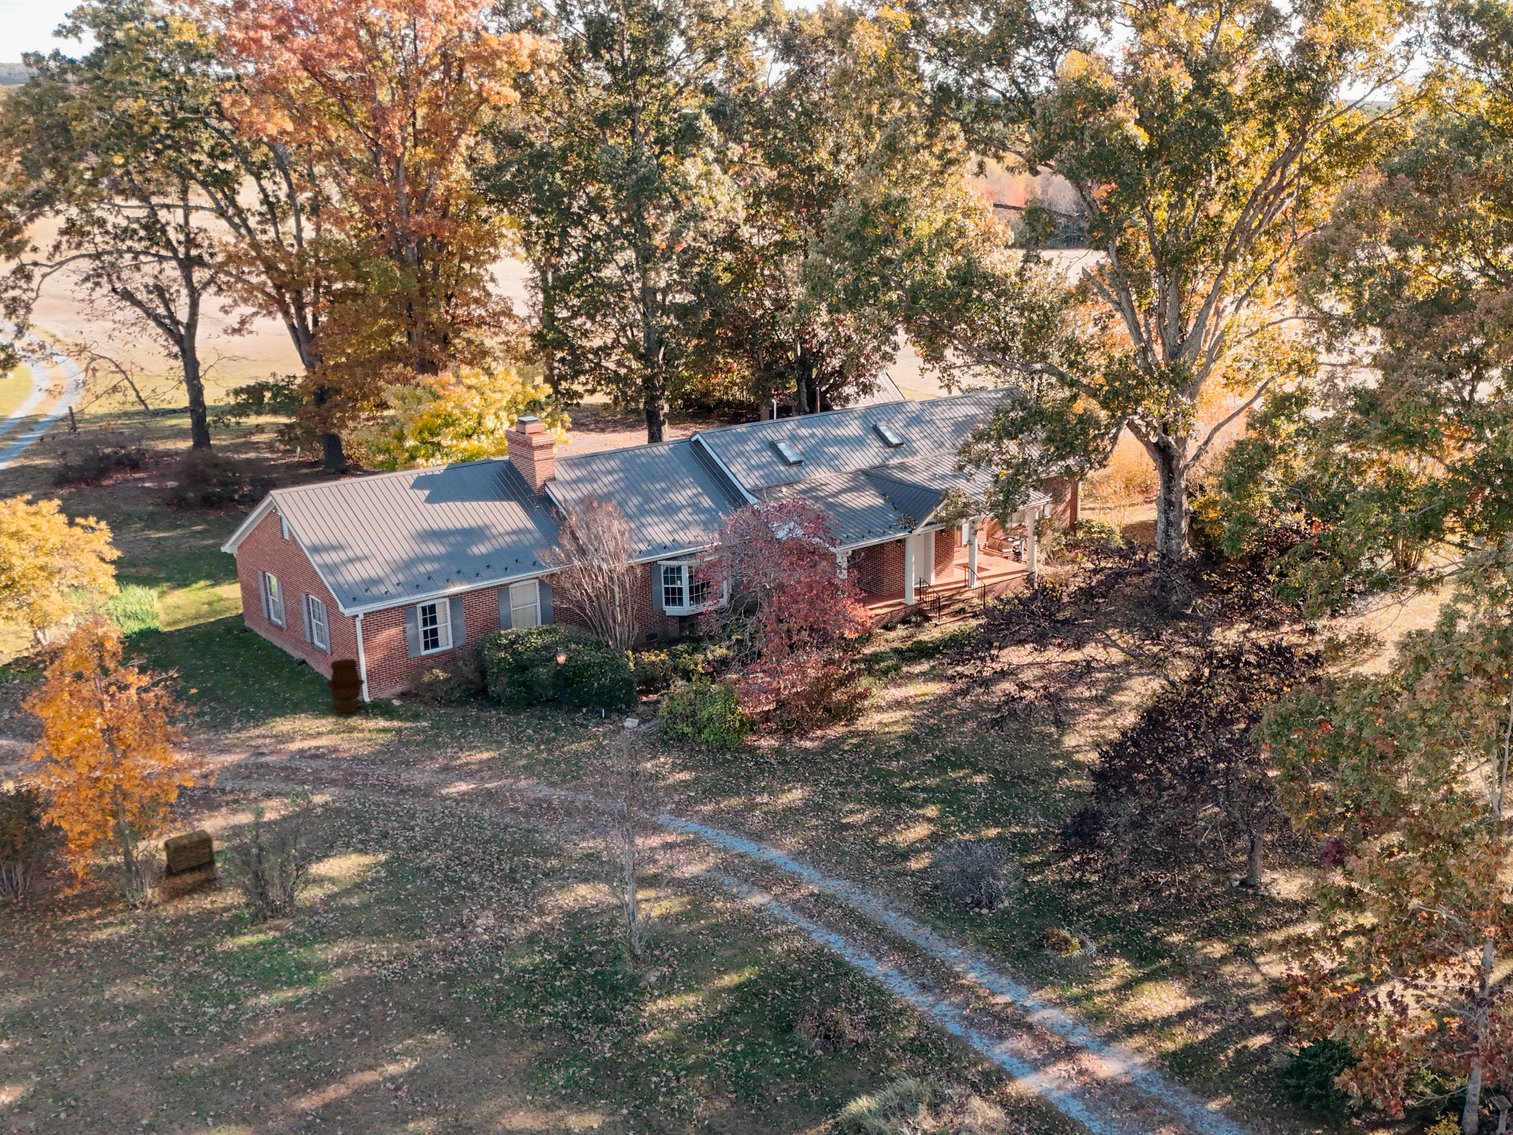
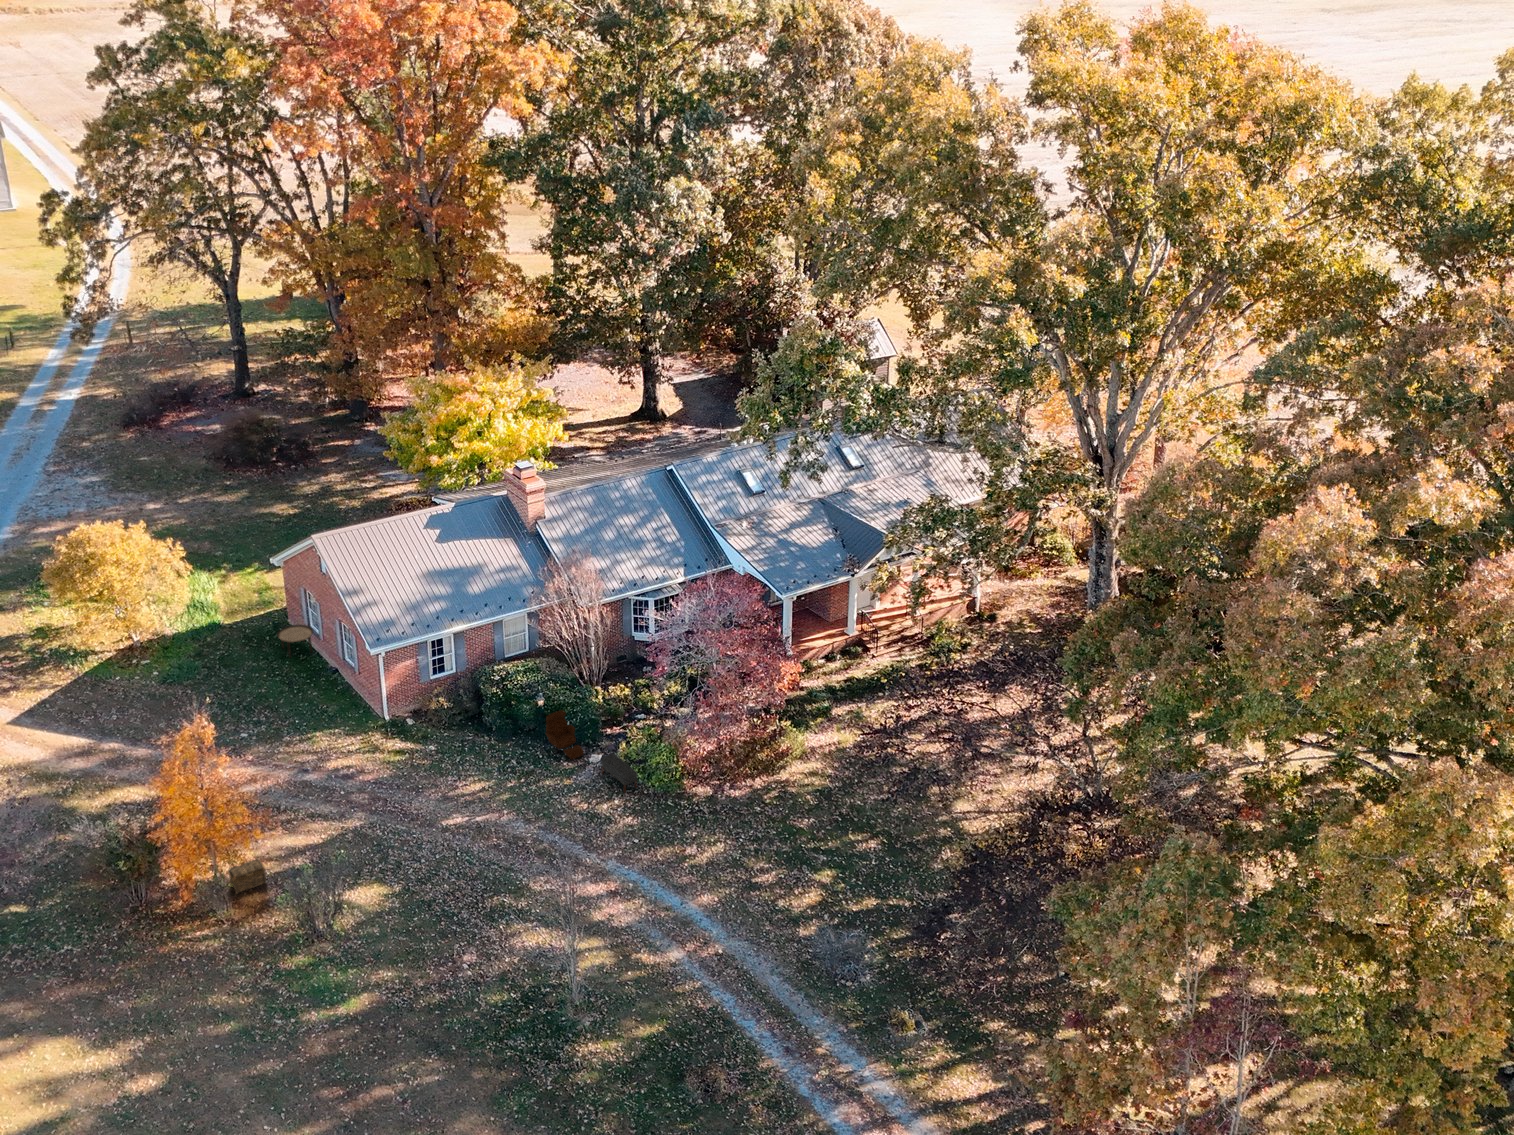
round table: none [239,624,283,660] -> present [277,625,313,658]
lounge chair: present [327,659,364,714] -> present [546,710,584,760]
bench: none [635,712,683,753] -> present [601,754,638,792]

